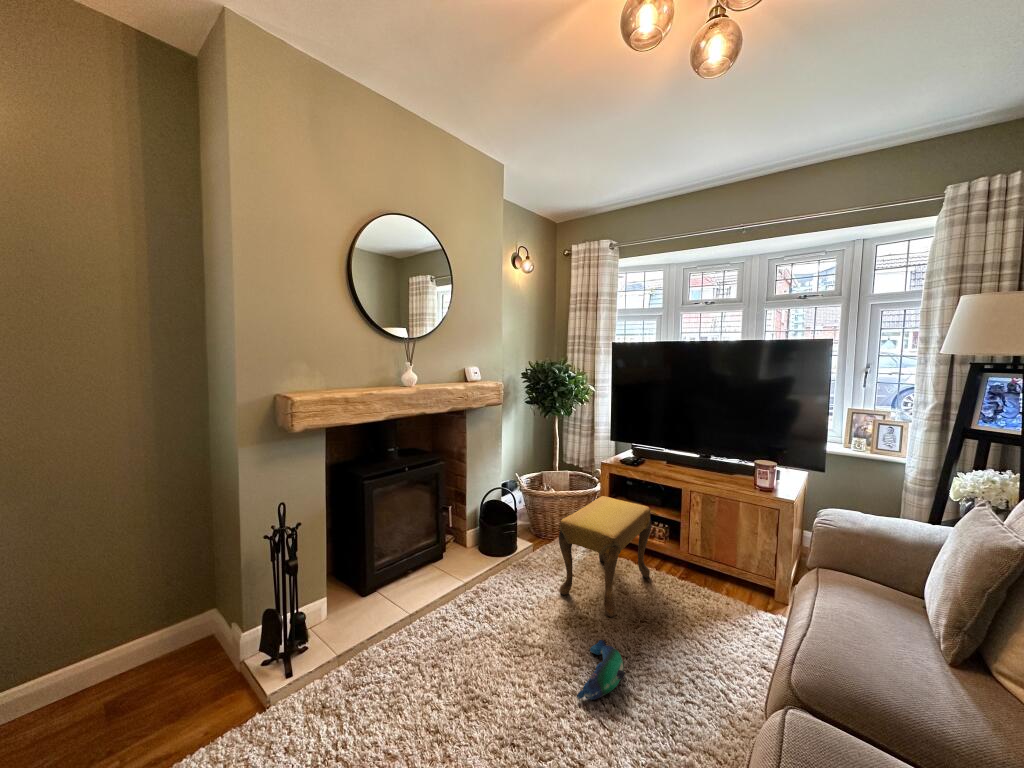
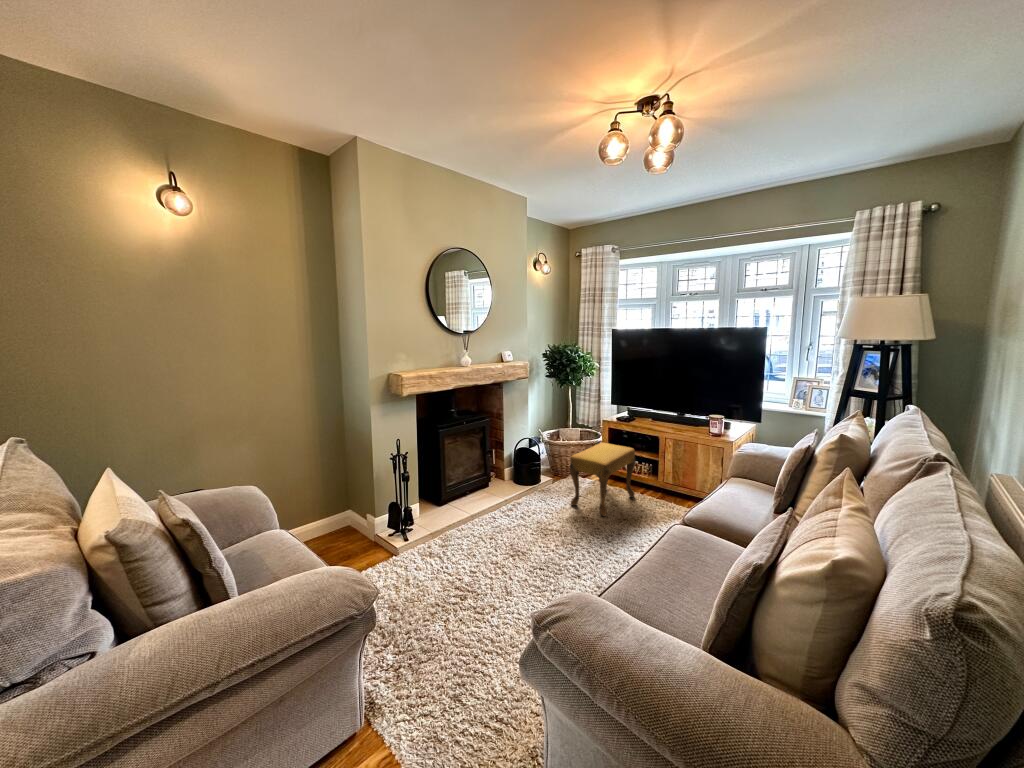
plush toy: present [577,640,626,700] -> none [578,525,608,551]

